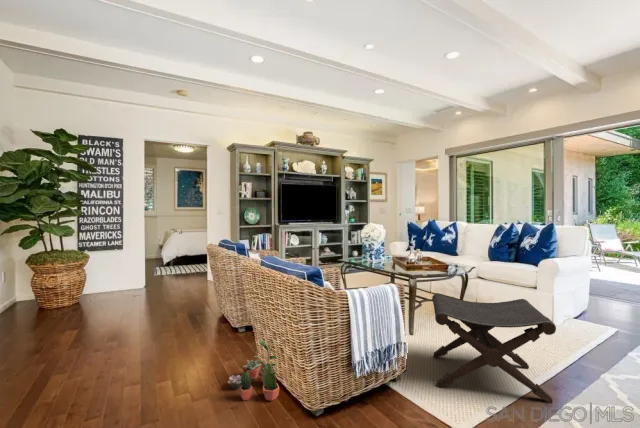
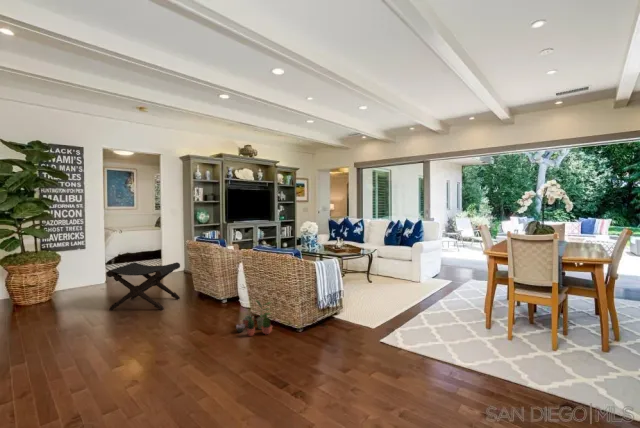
footstool: present [432,293,556,403] -> present [107,262,180,310]

